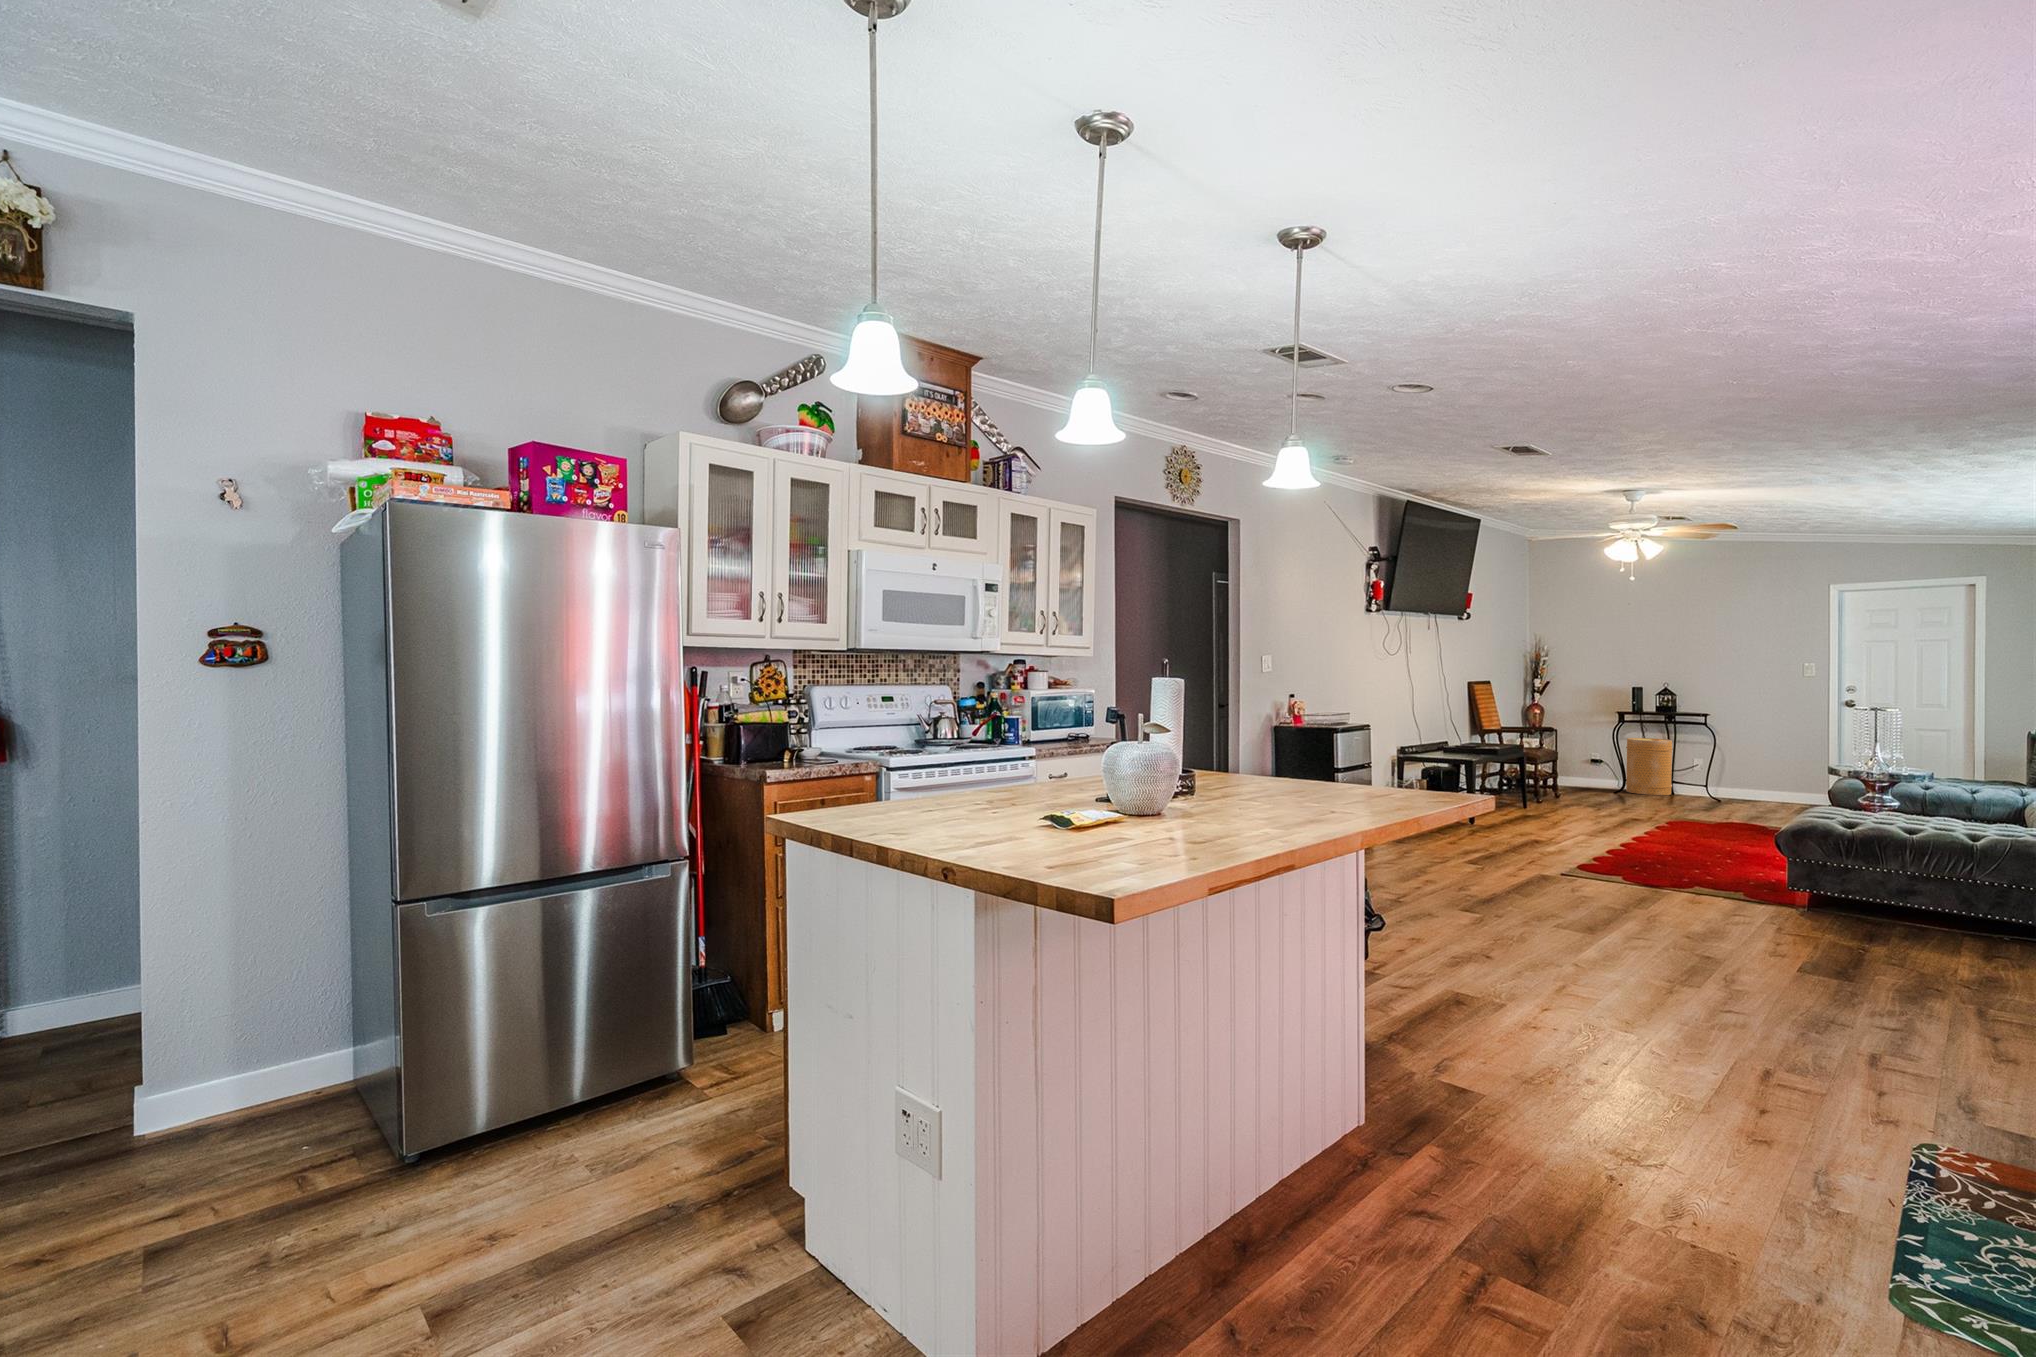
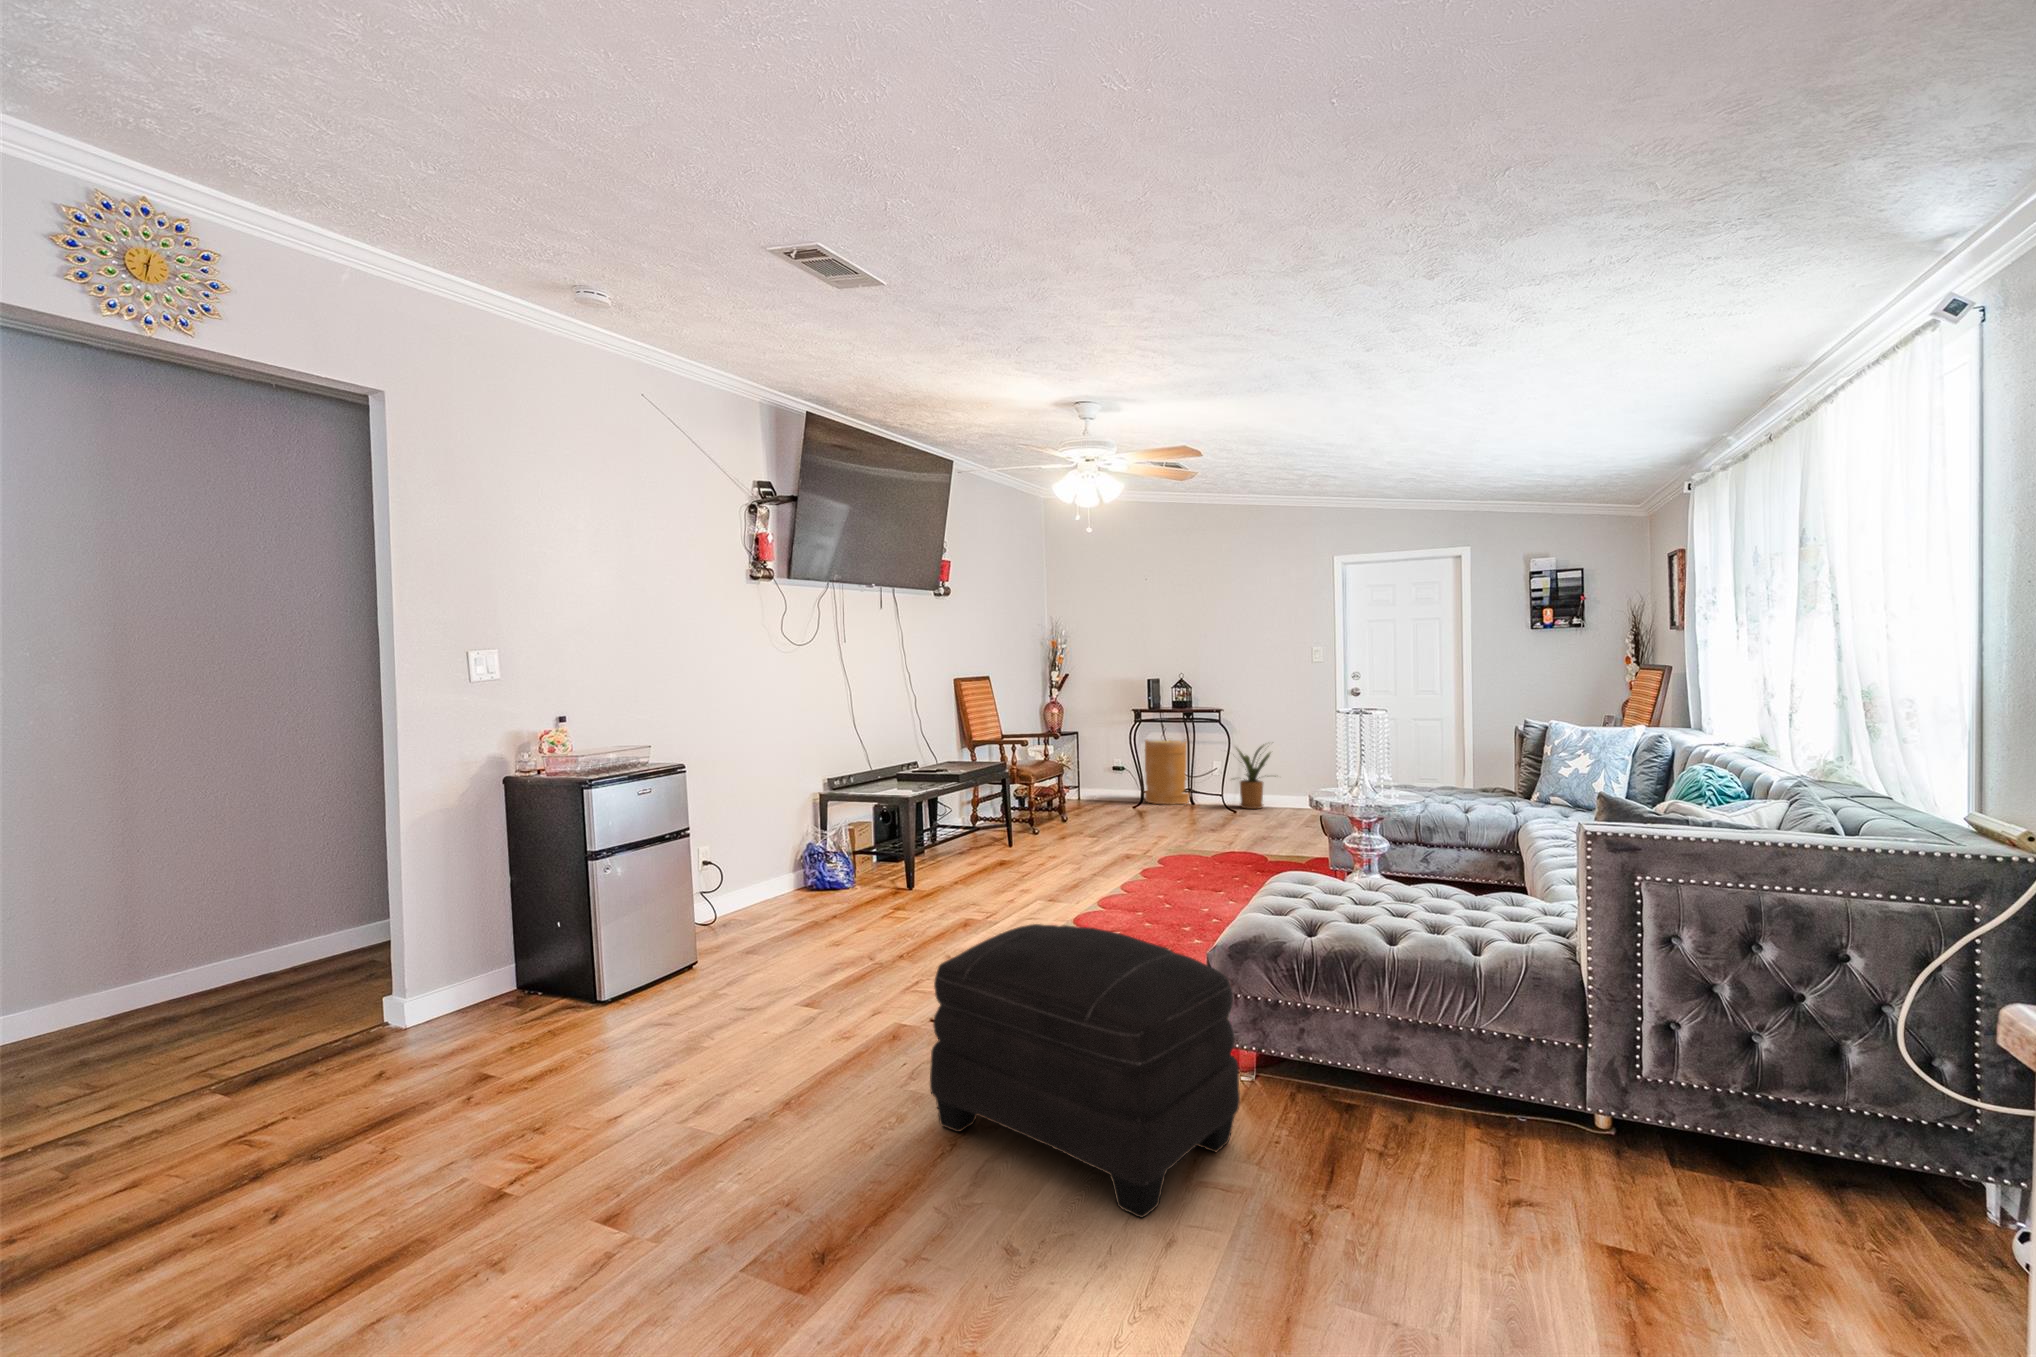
house plant: none [1703,743,1772,802] -> present [1237,744,1276,809]
ottoman: none [1619,817,1807,937] -> present [930,924,1240,1218]

